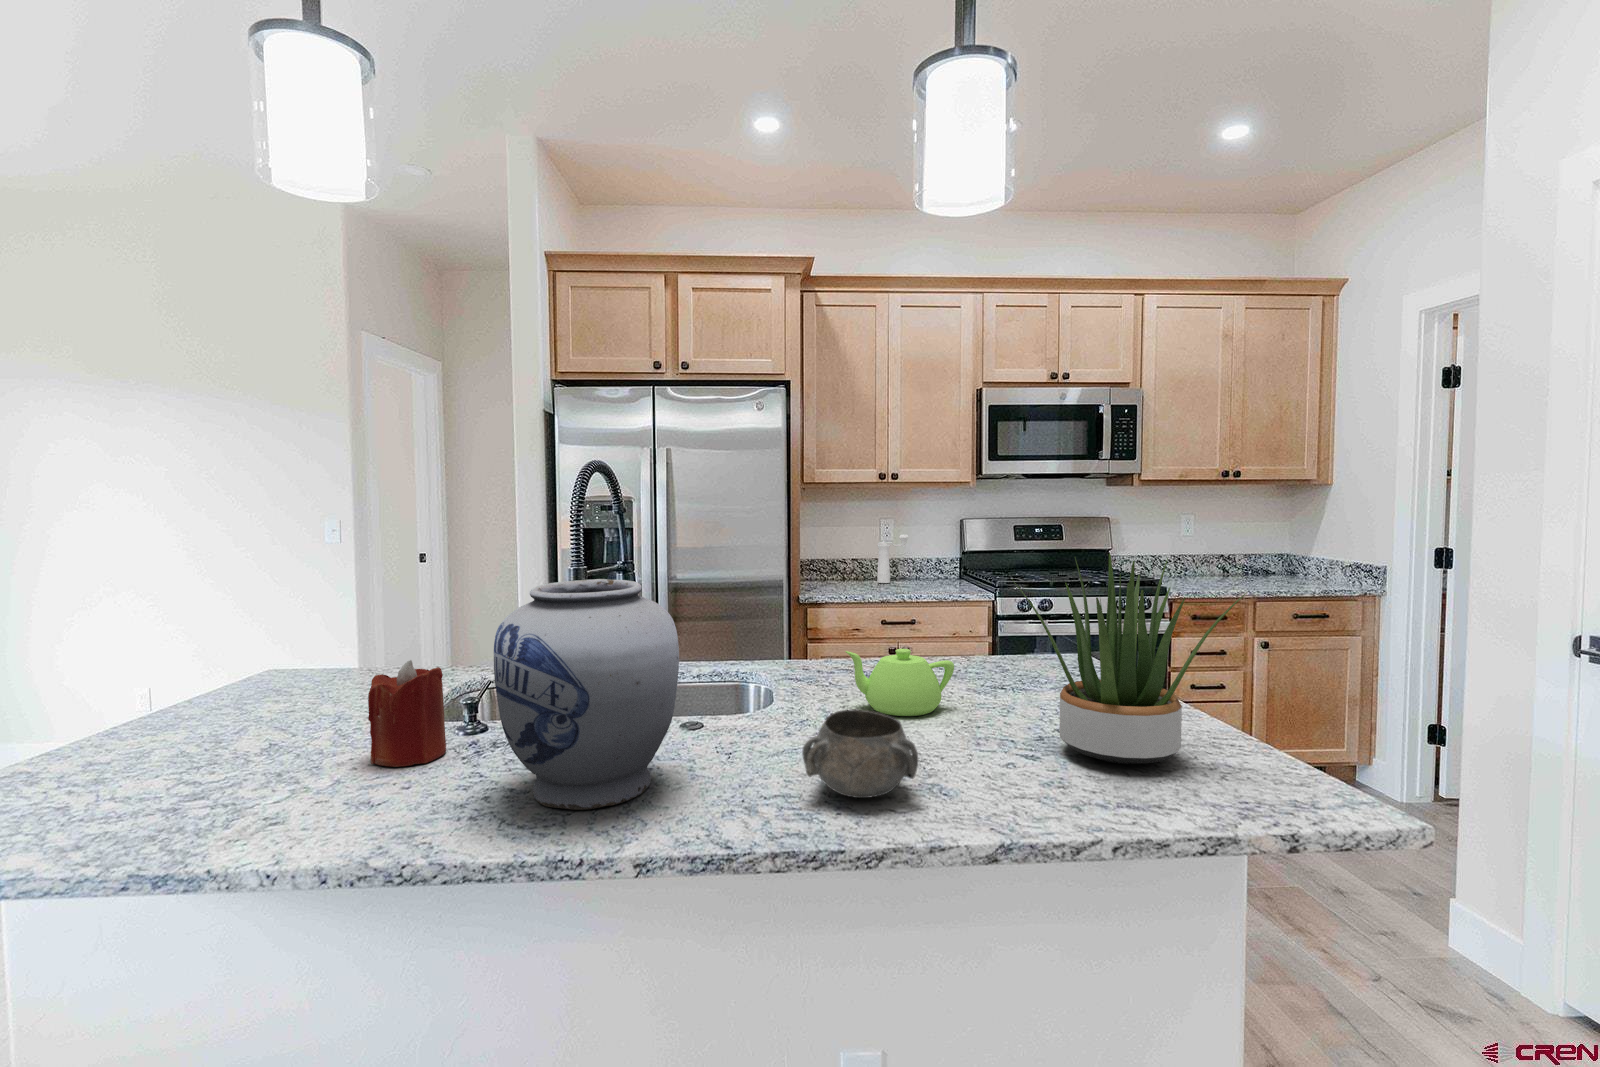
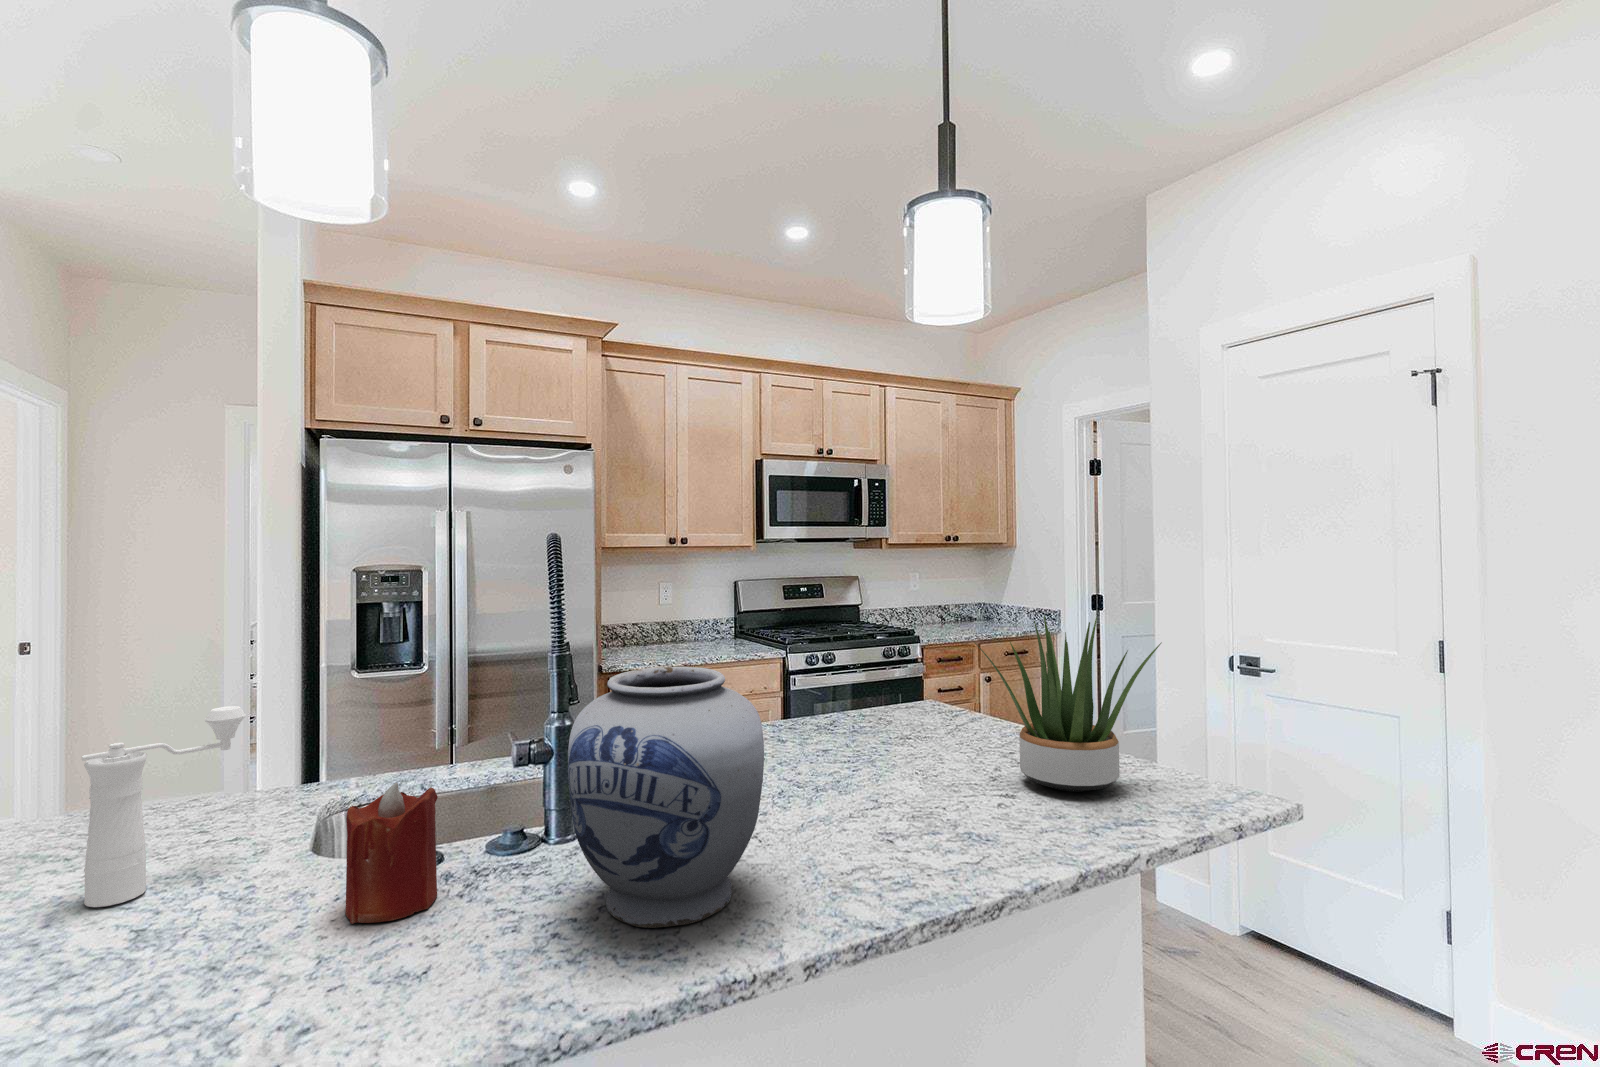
pepper mill: present [877,534,909,583] -> present [82,706,246,907]
teapot: present [845,649,954,716] -> none [806,711,900,776]
decorative bowl: present [802,710,918,798] -> none [878,774,983,858]

